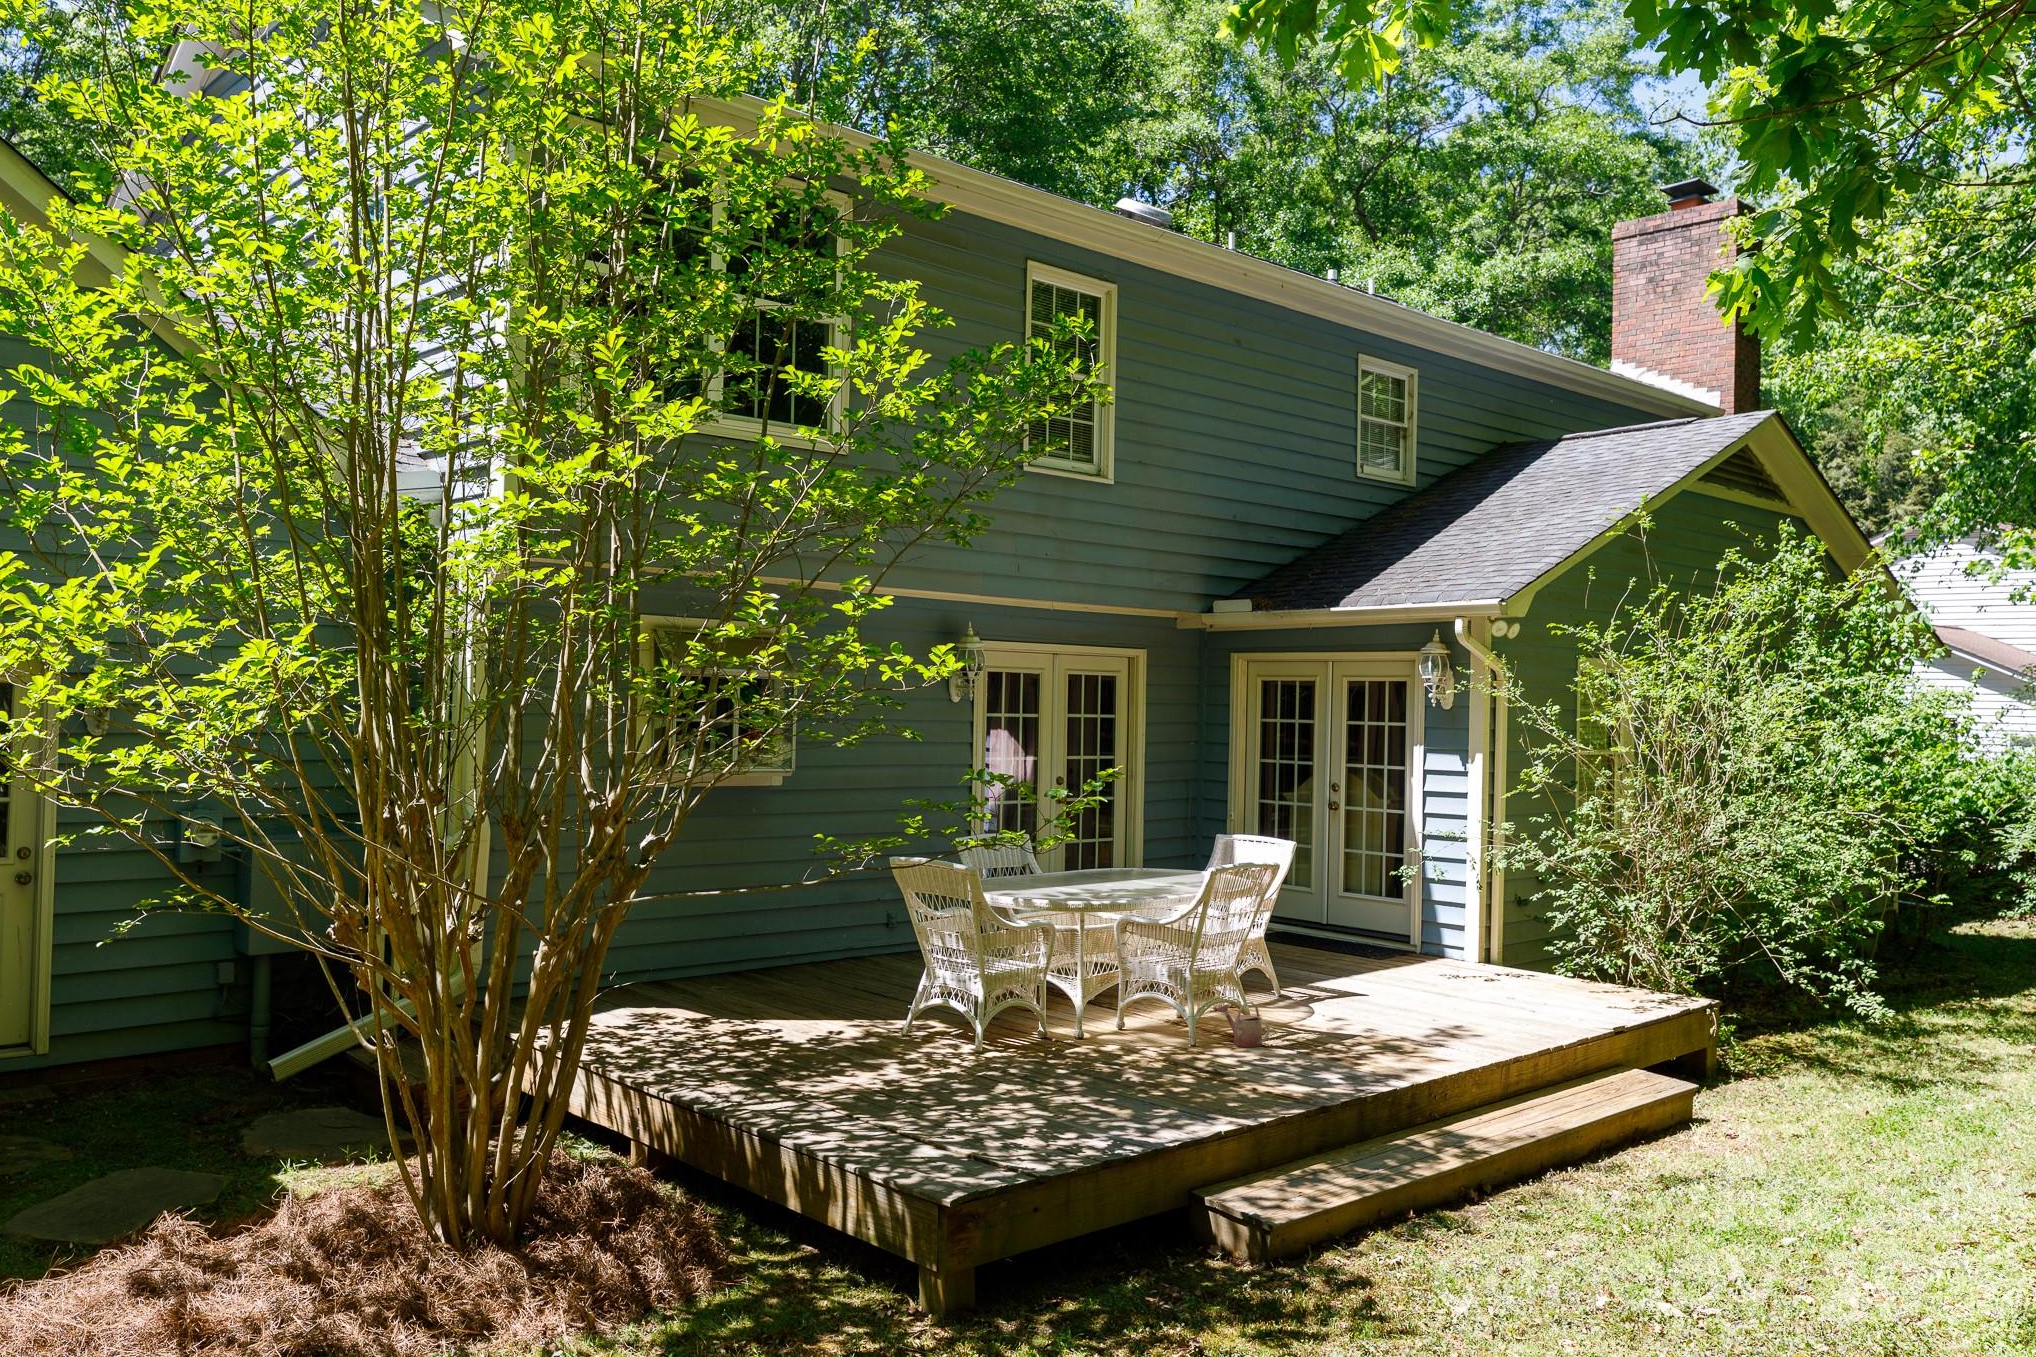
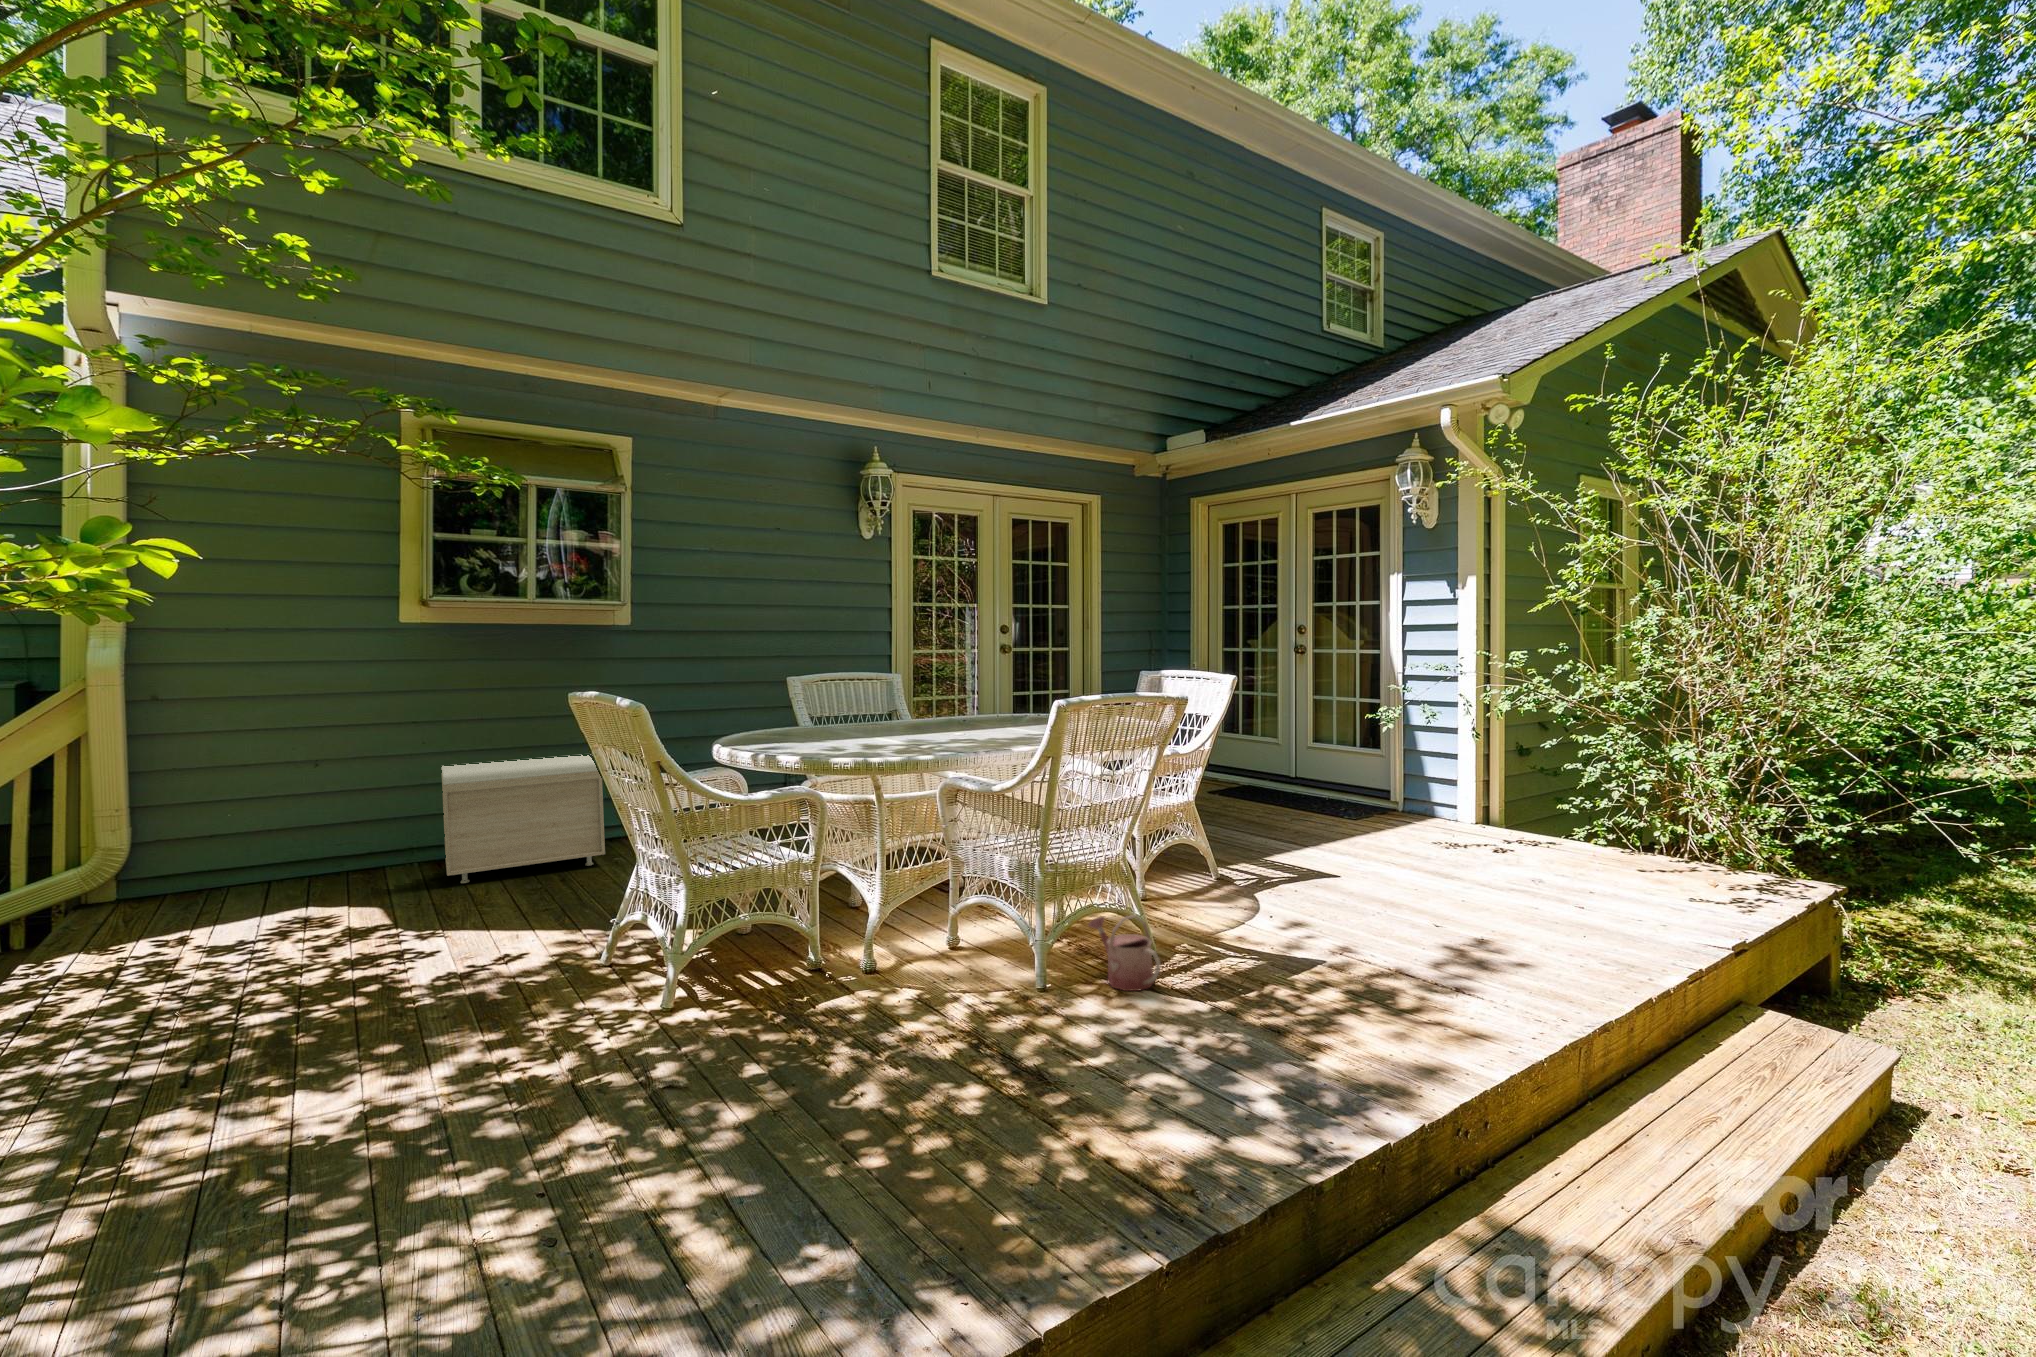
storage bench: none [640,887,775,993] -> present [441,754,605,883]

